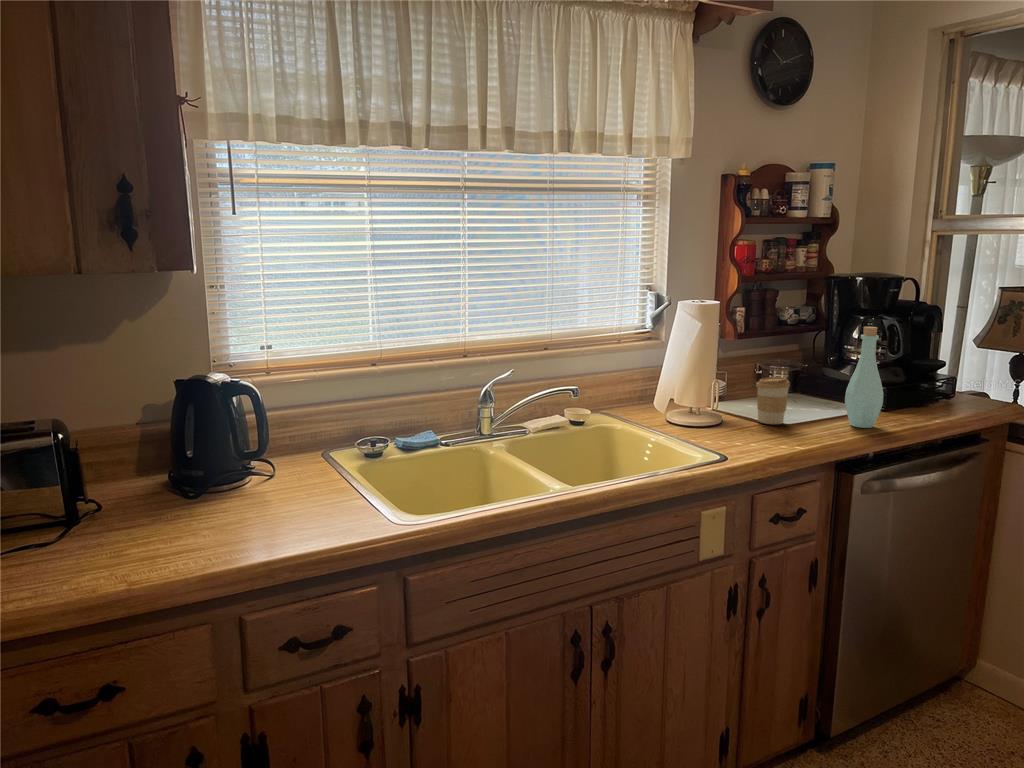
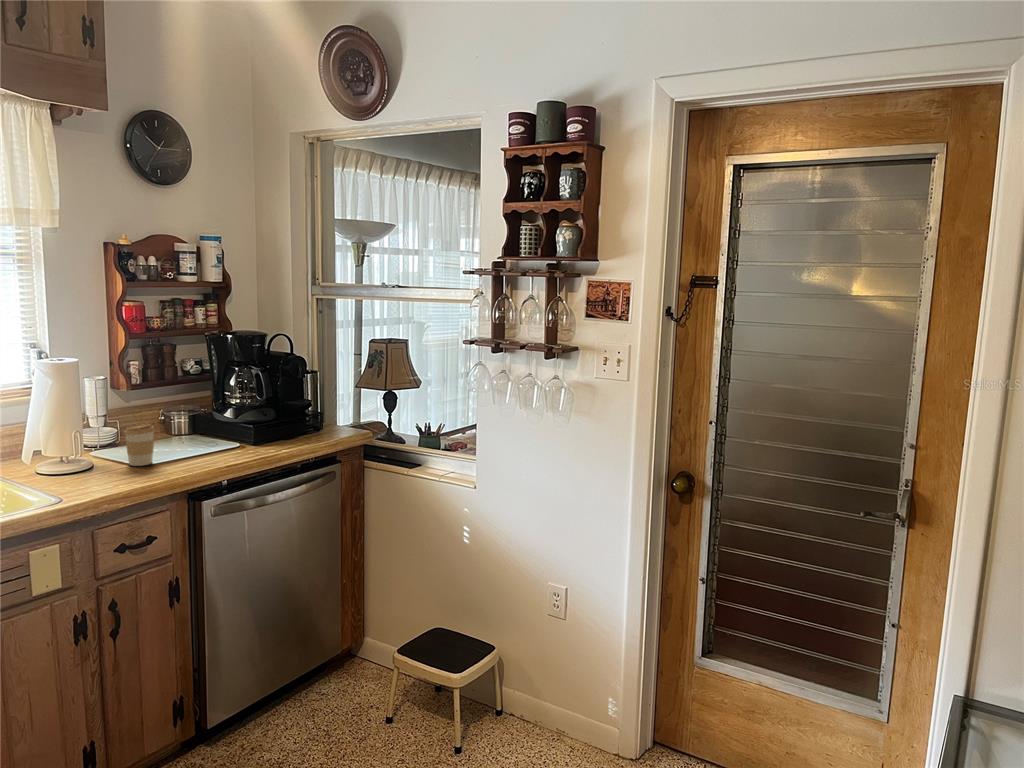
bottle: present [845,327,883,428] -> none [203,378,235,461]

